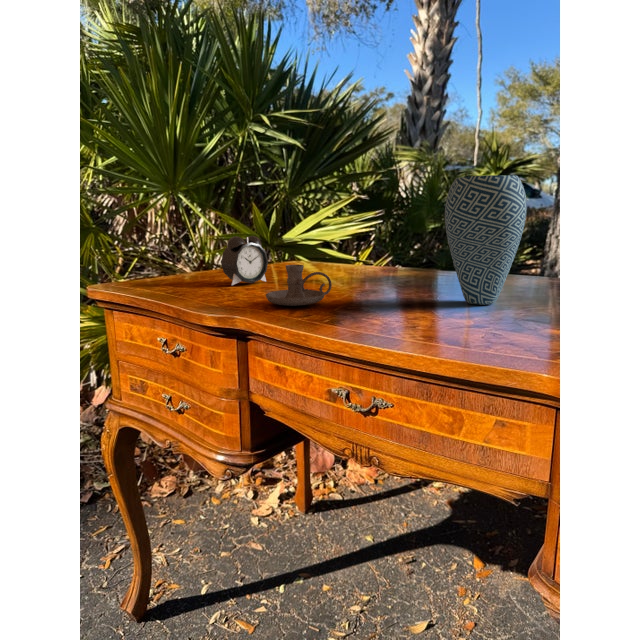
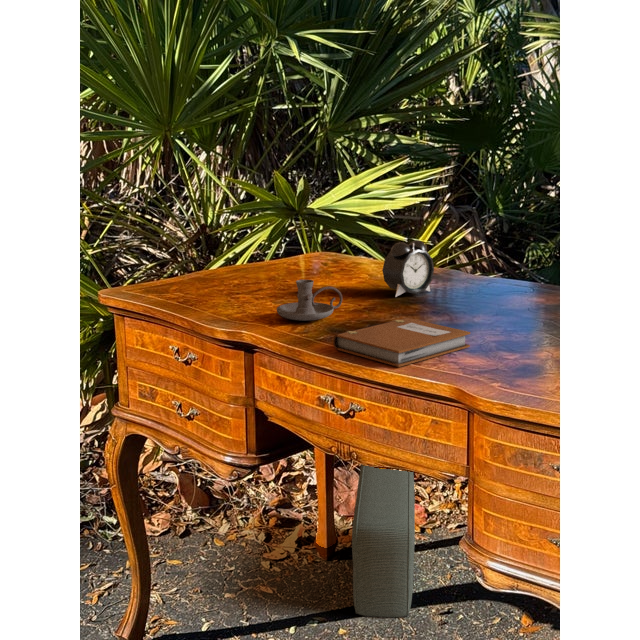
vase: present [445,175,527,305] -> none [451,199,528,325]
alarm clock: present [221,236,268,285] -> present [382,241,434,297]
notebook: none [338,298,491,348] -> present [333,318,470,367]
pouf: none [328,427,382,569] -> present [352,465,415,617]

